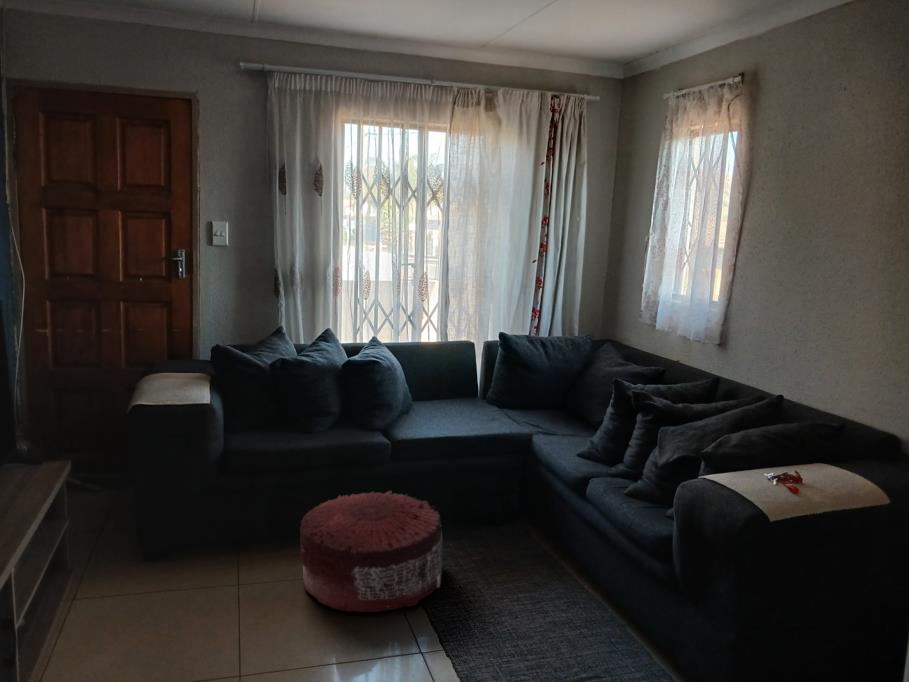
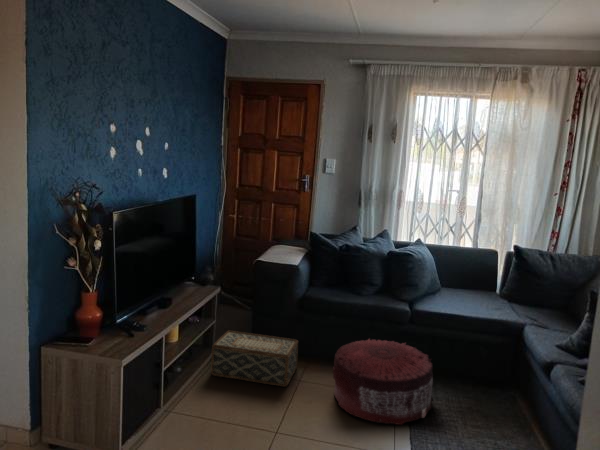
woven basket: none [82,521,229,613] -> present [211,330,298,386]

